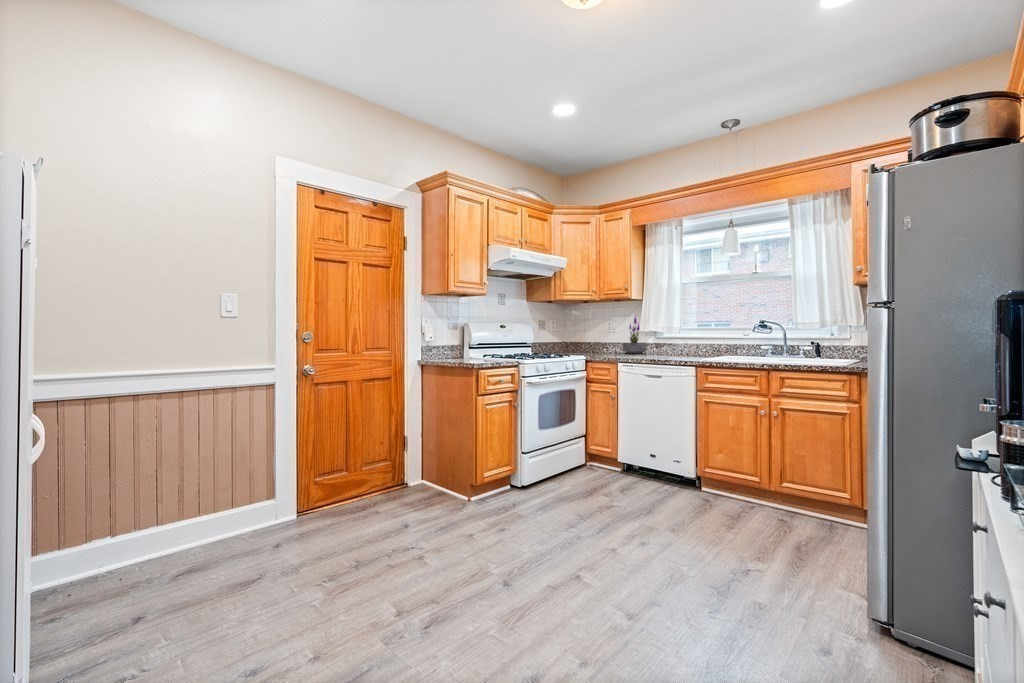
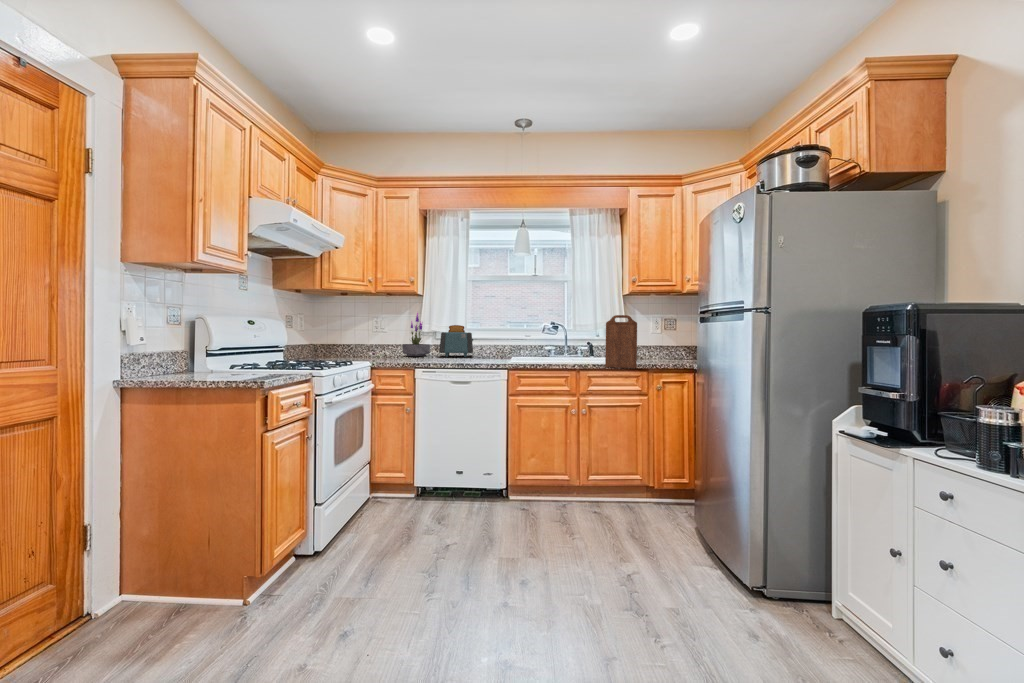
cutting board: none [802,309,840,368] -> present [605,315,637,368]
toaster: none [651,325,686,355] -> present [439,325,473,357]

